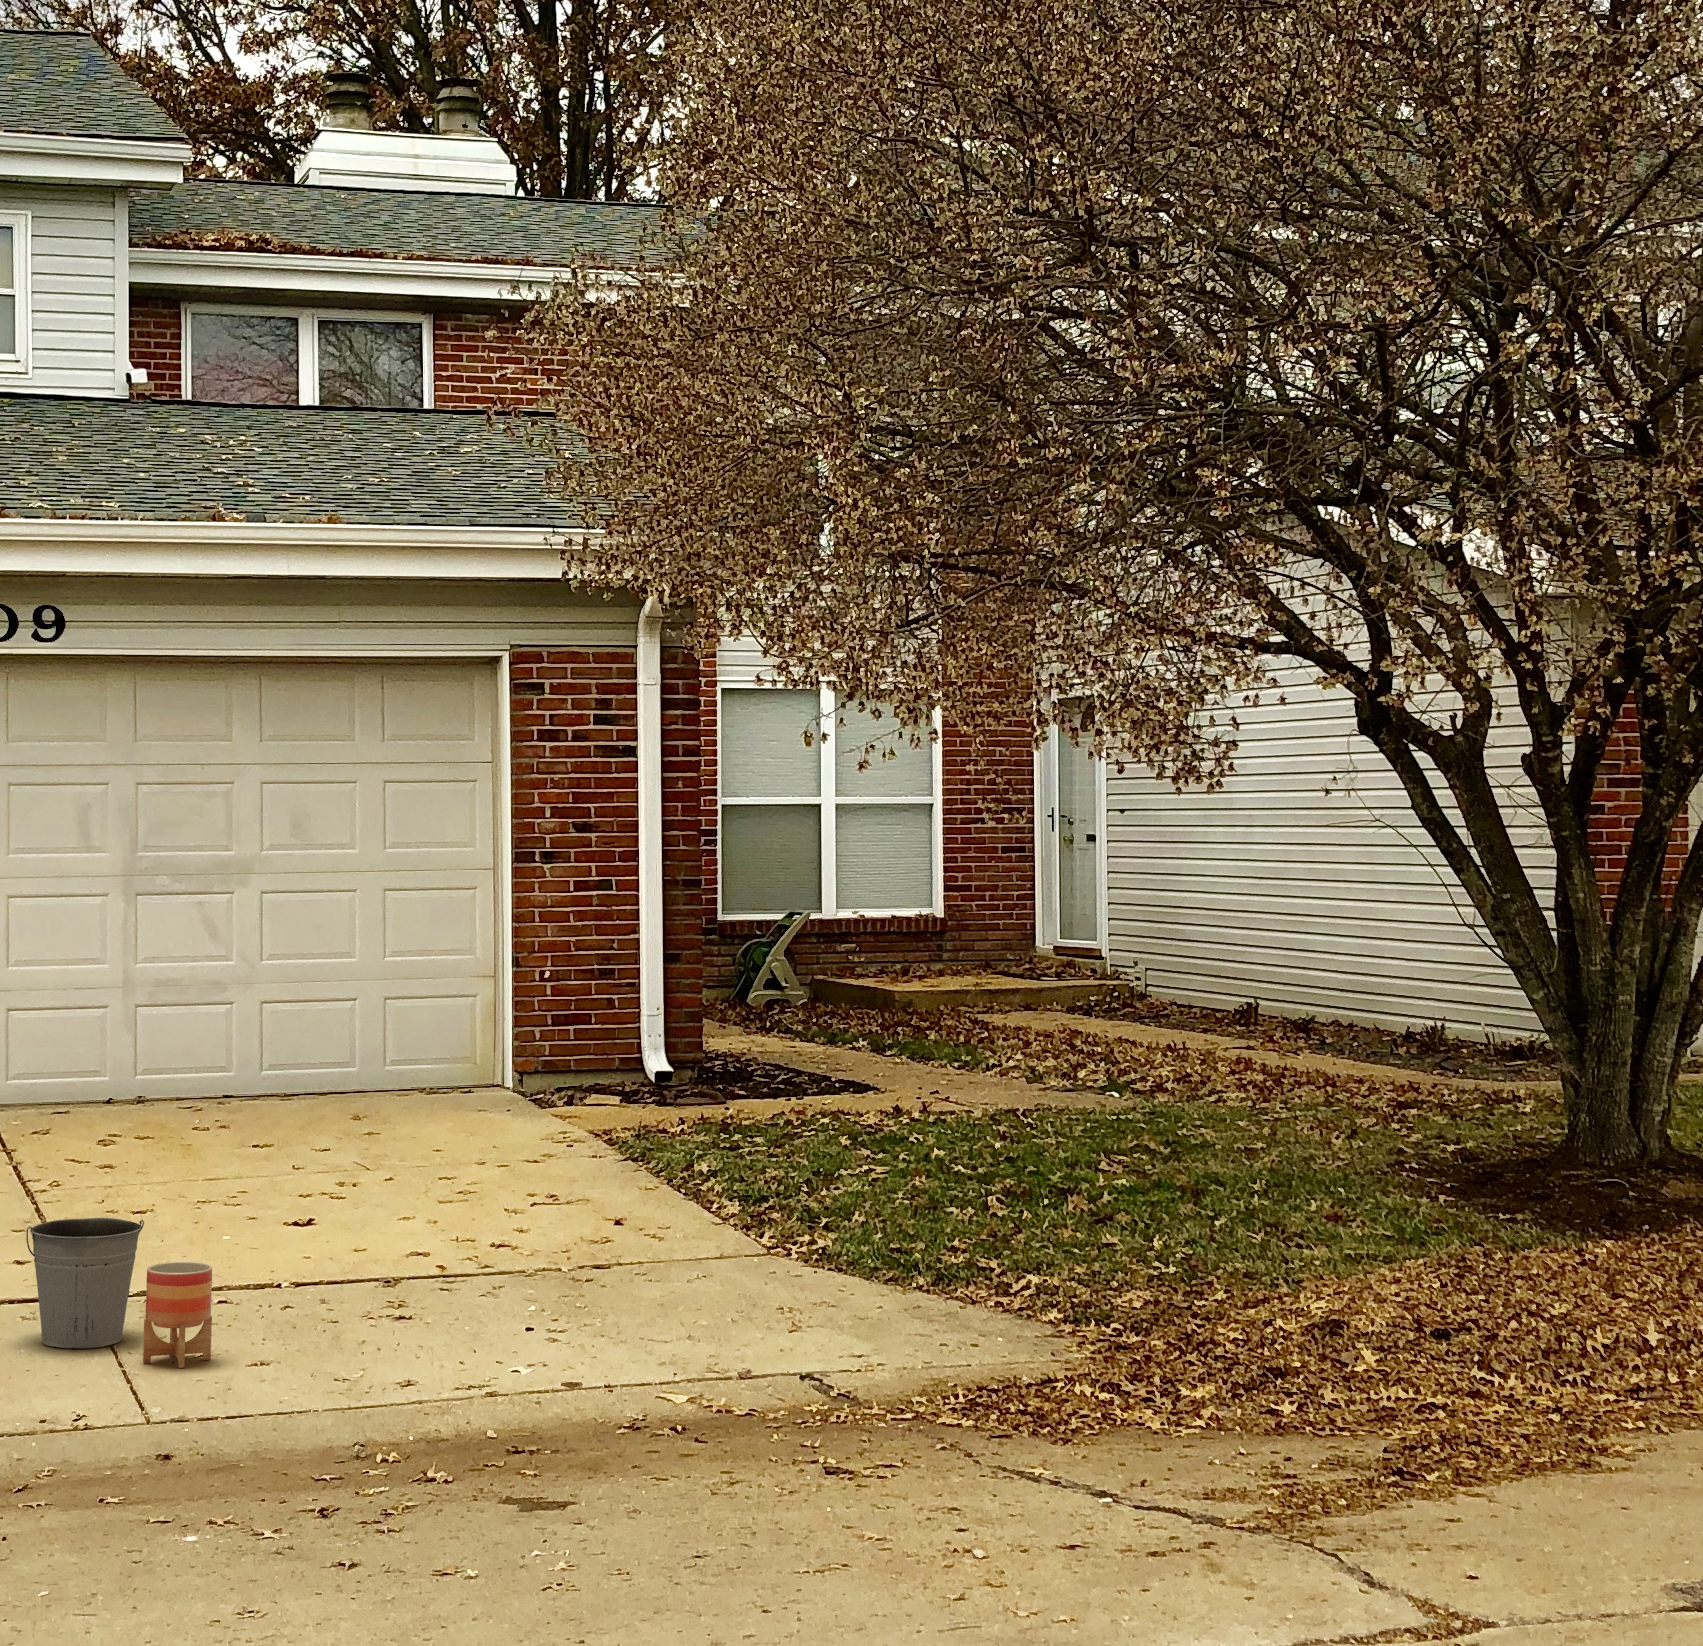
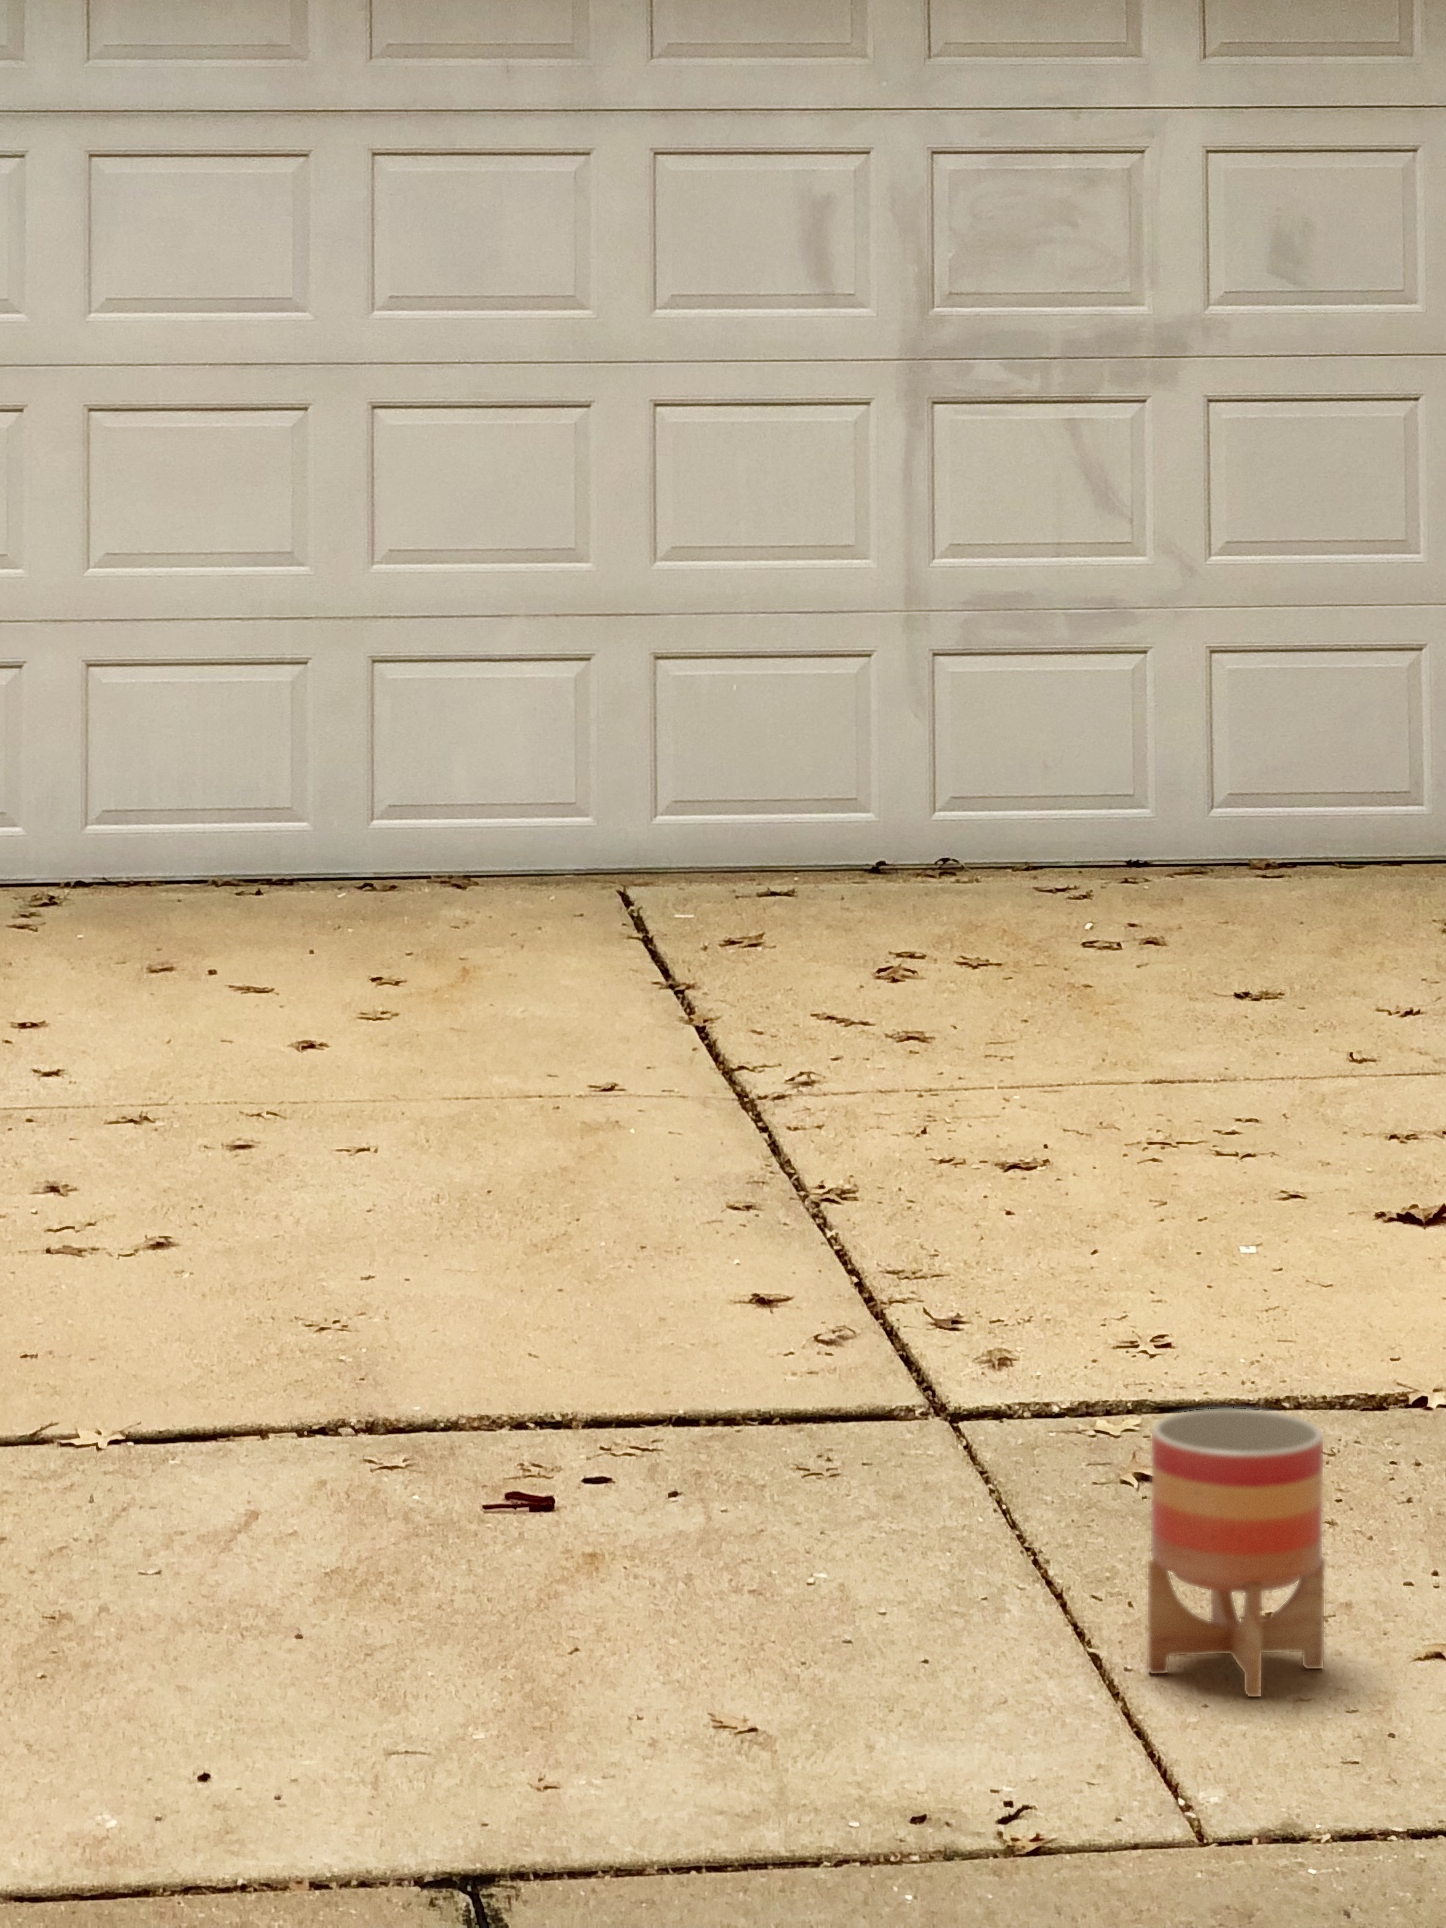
bucket: present [26,1218,144,1348] -> none [826,1262,1122,1607]

